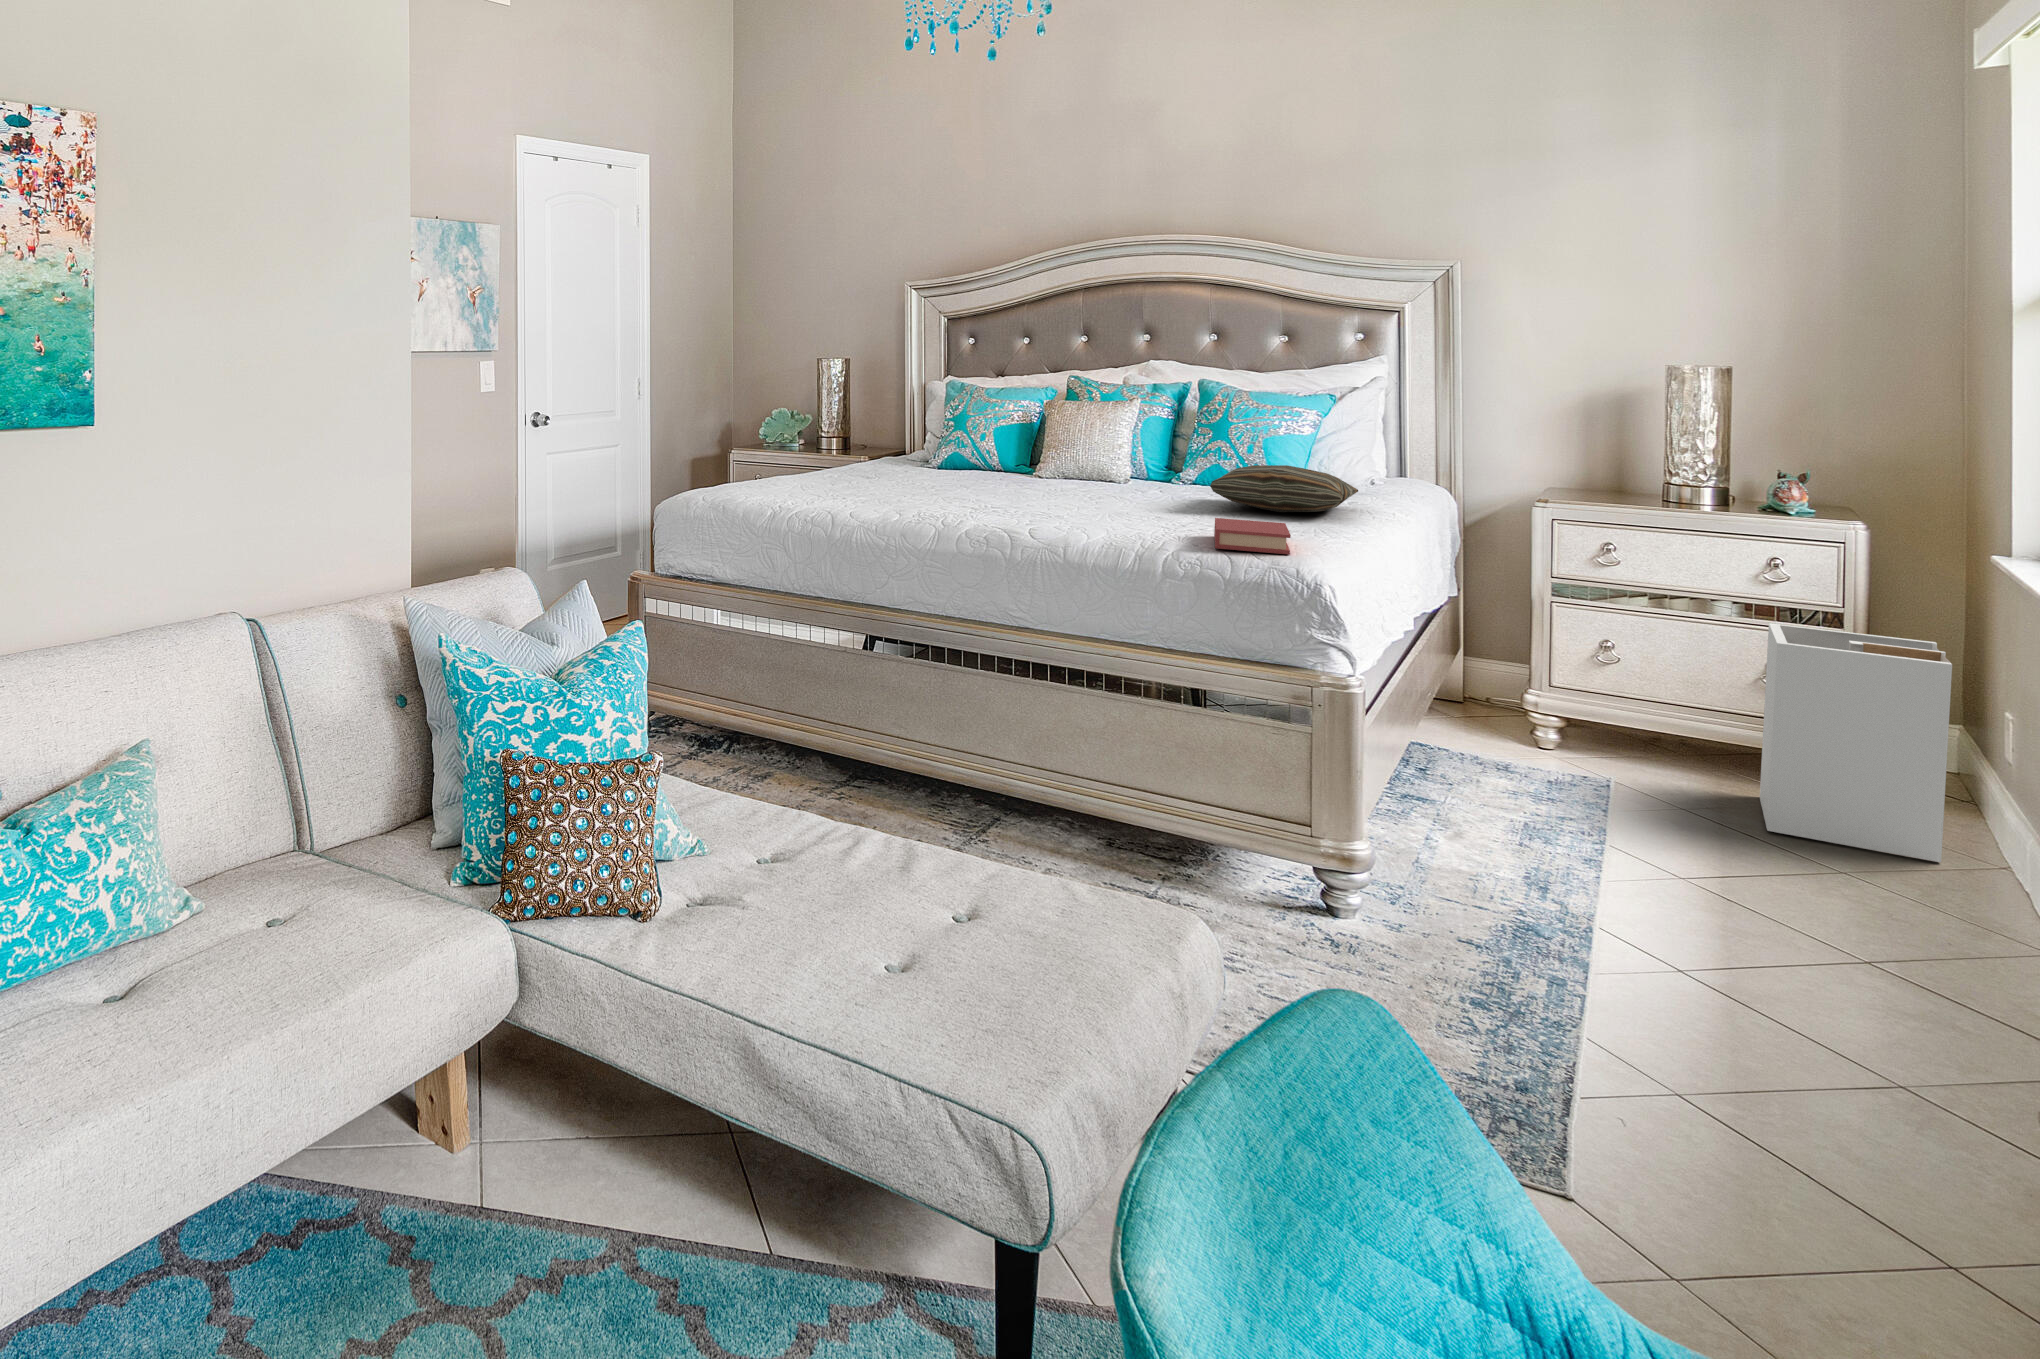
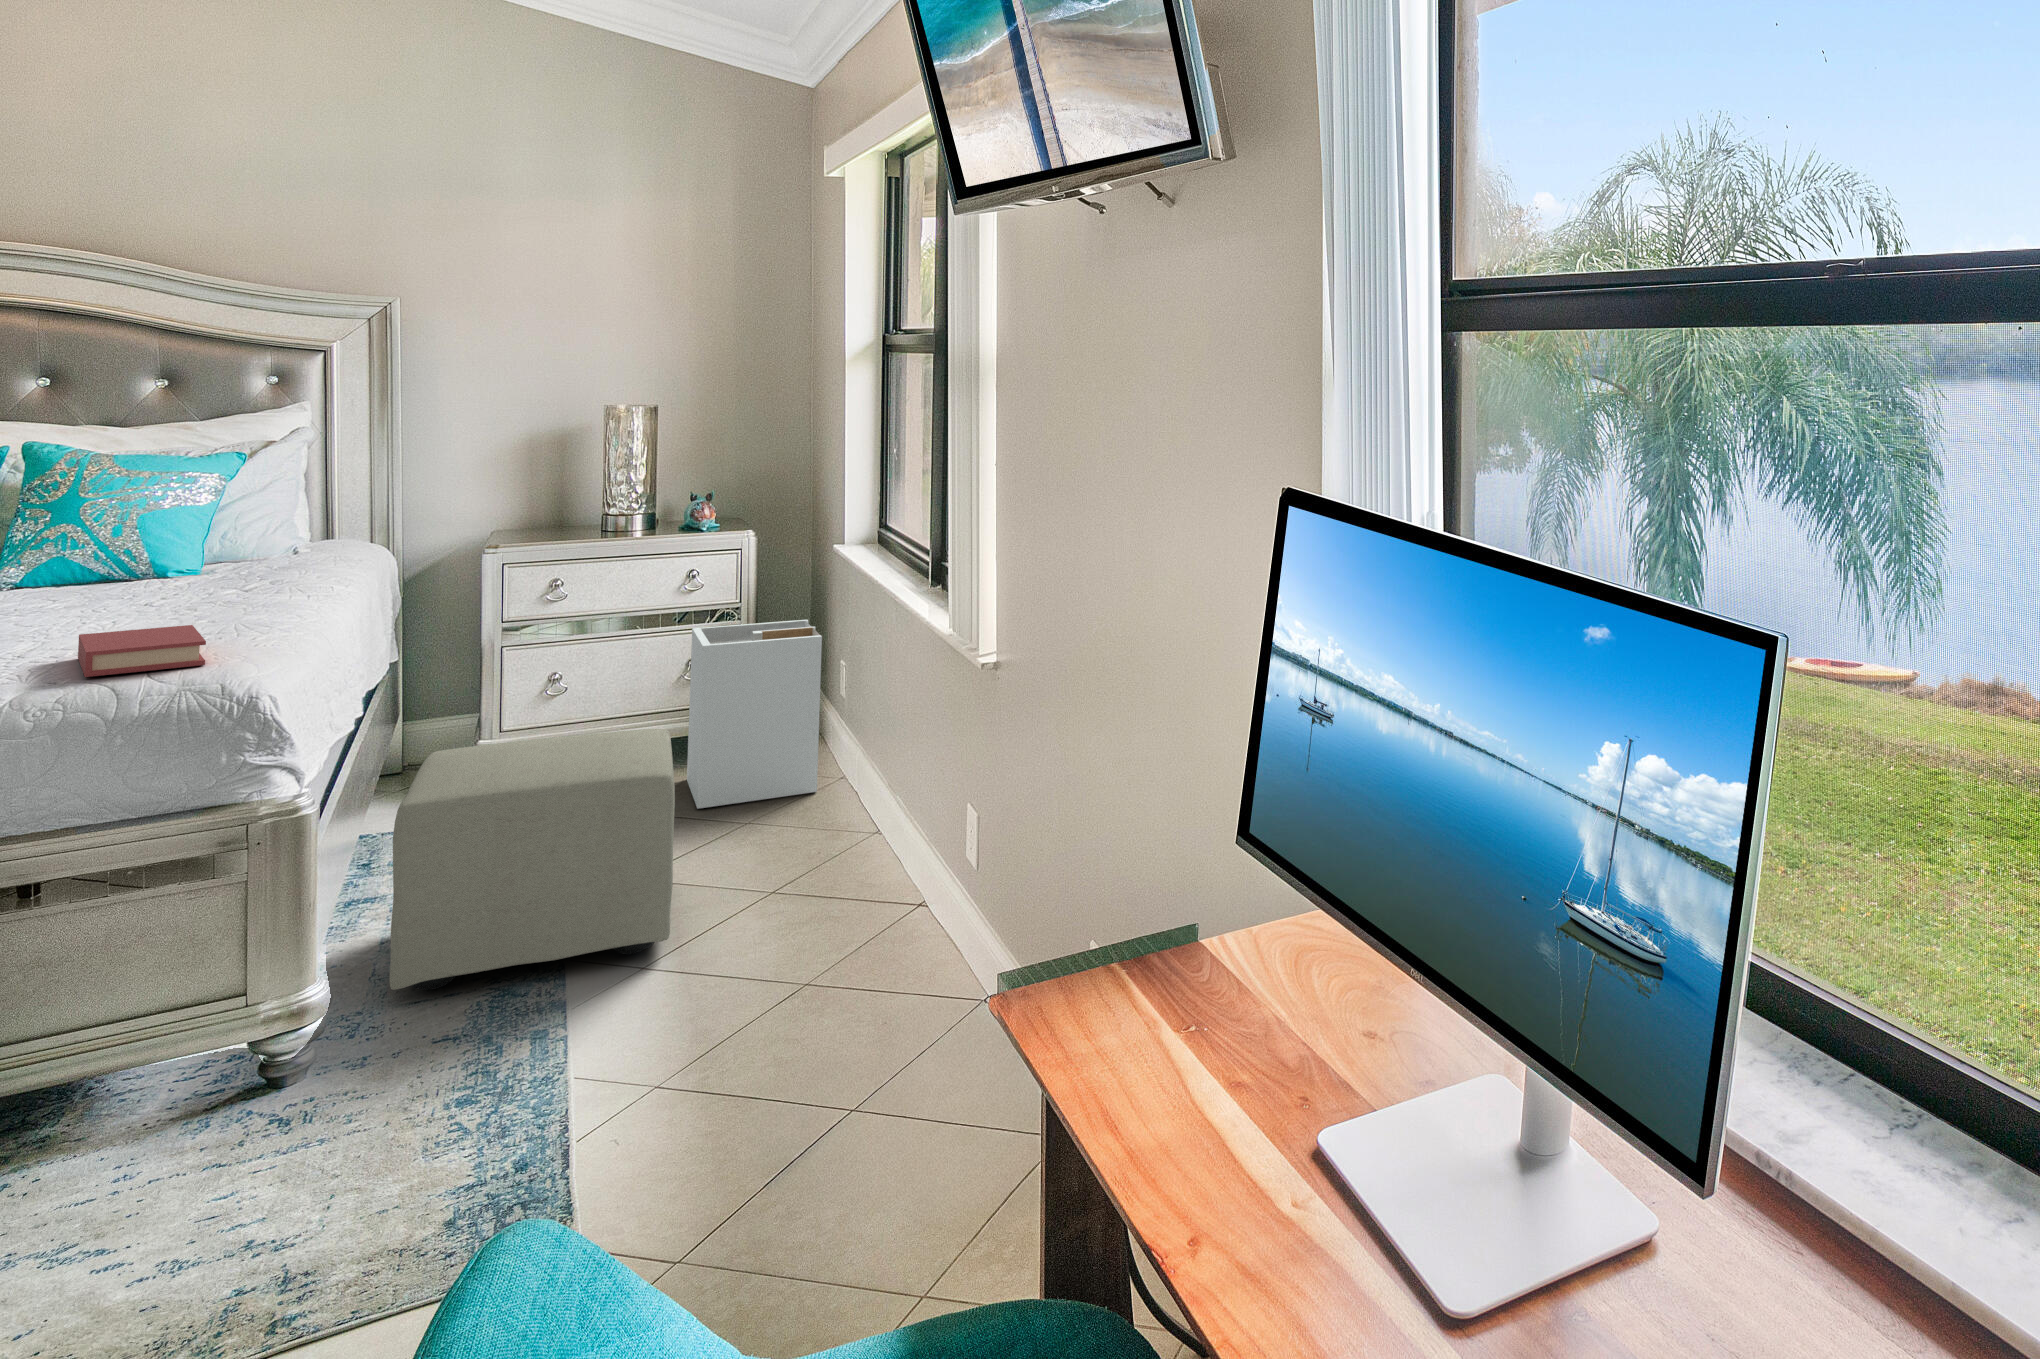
pillow: present [1210,465,1358,512] -> none [62,548,284,608]
ottoman: none [1426,681,1722,948] -> present [389,729,675,990]

